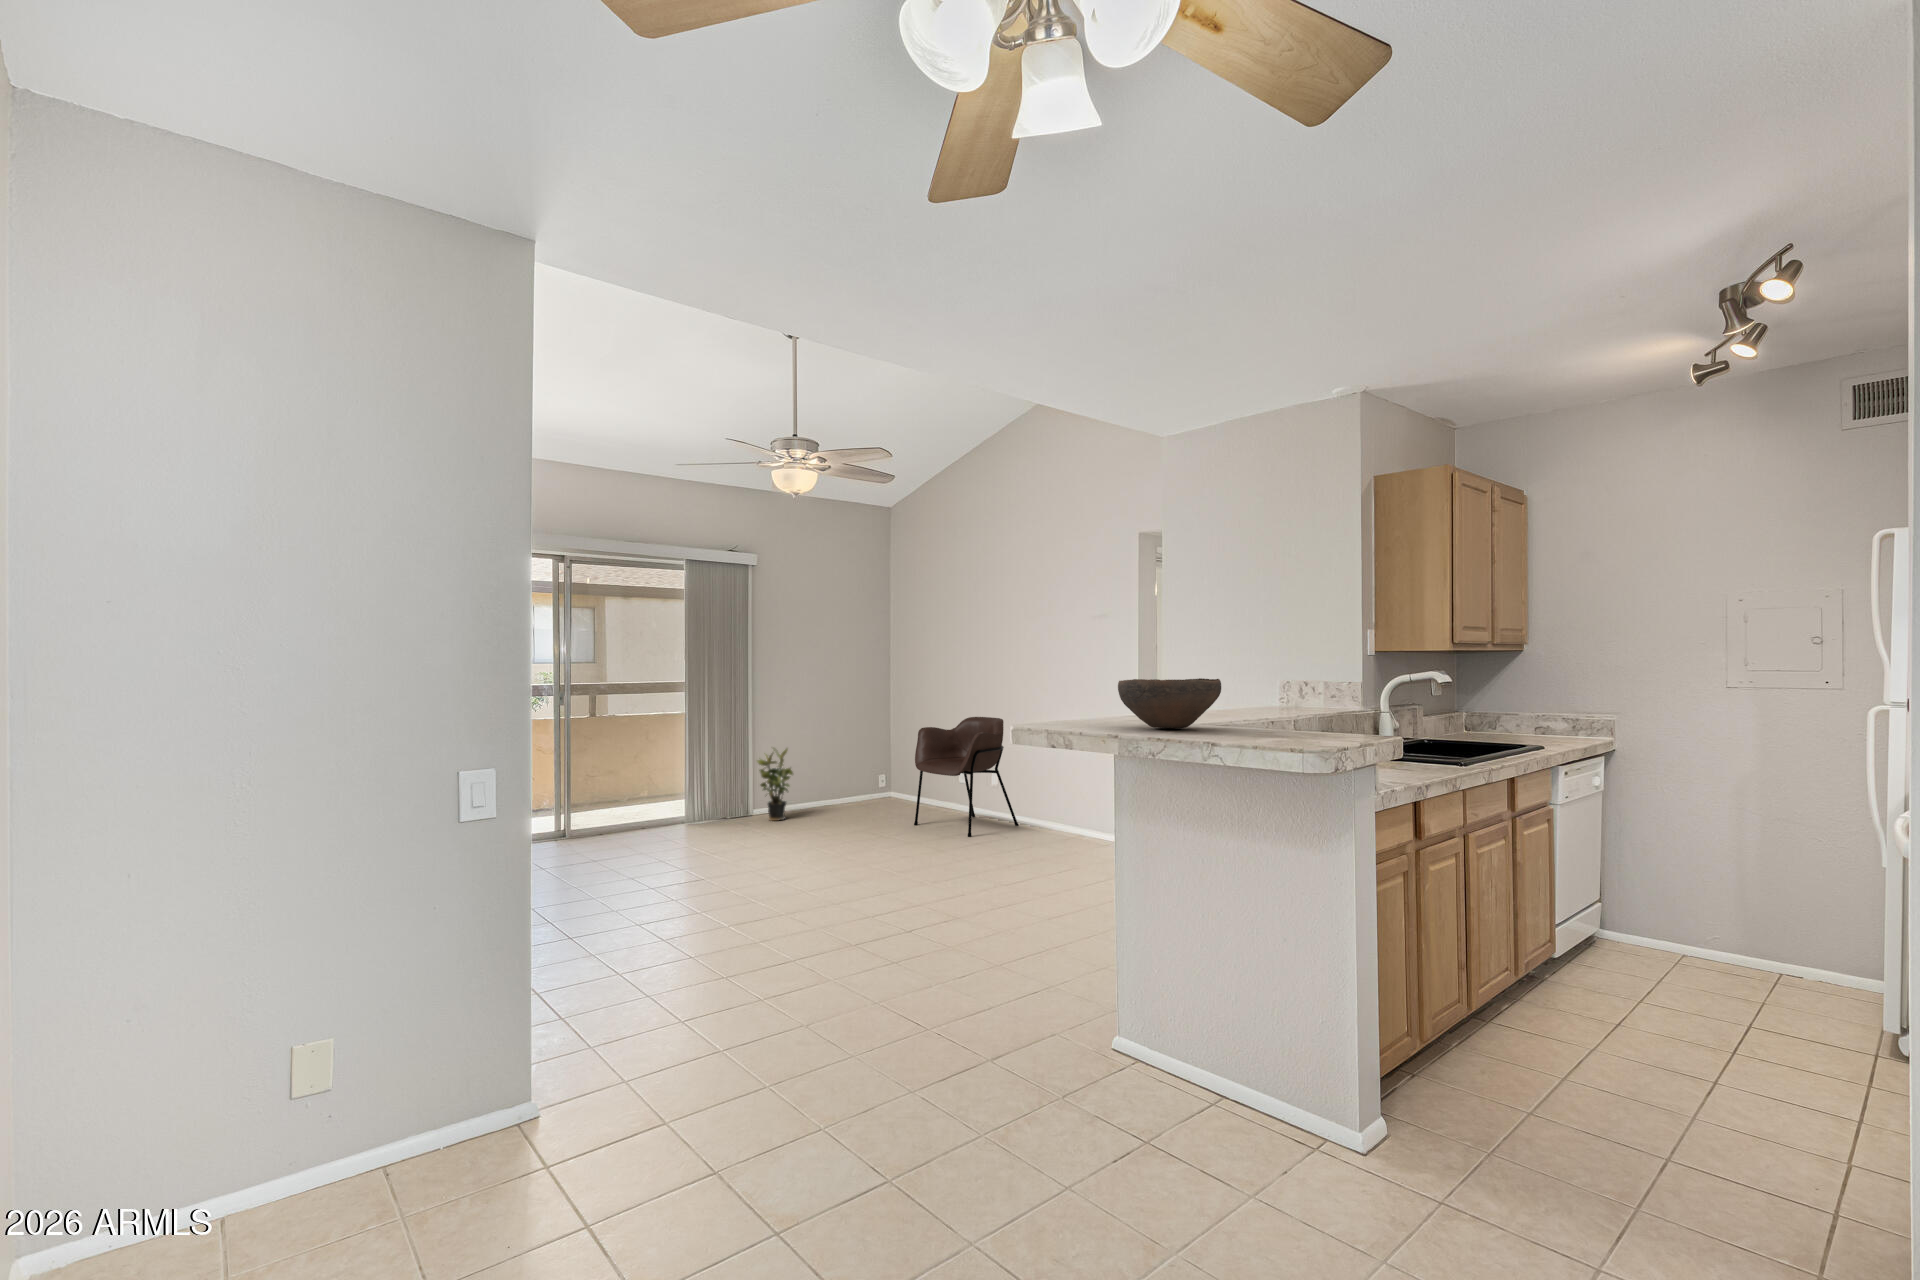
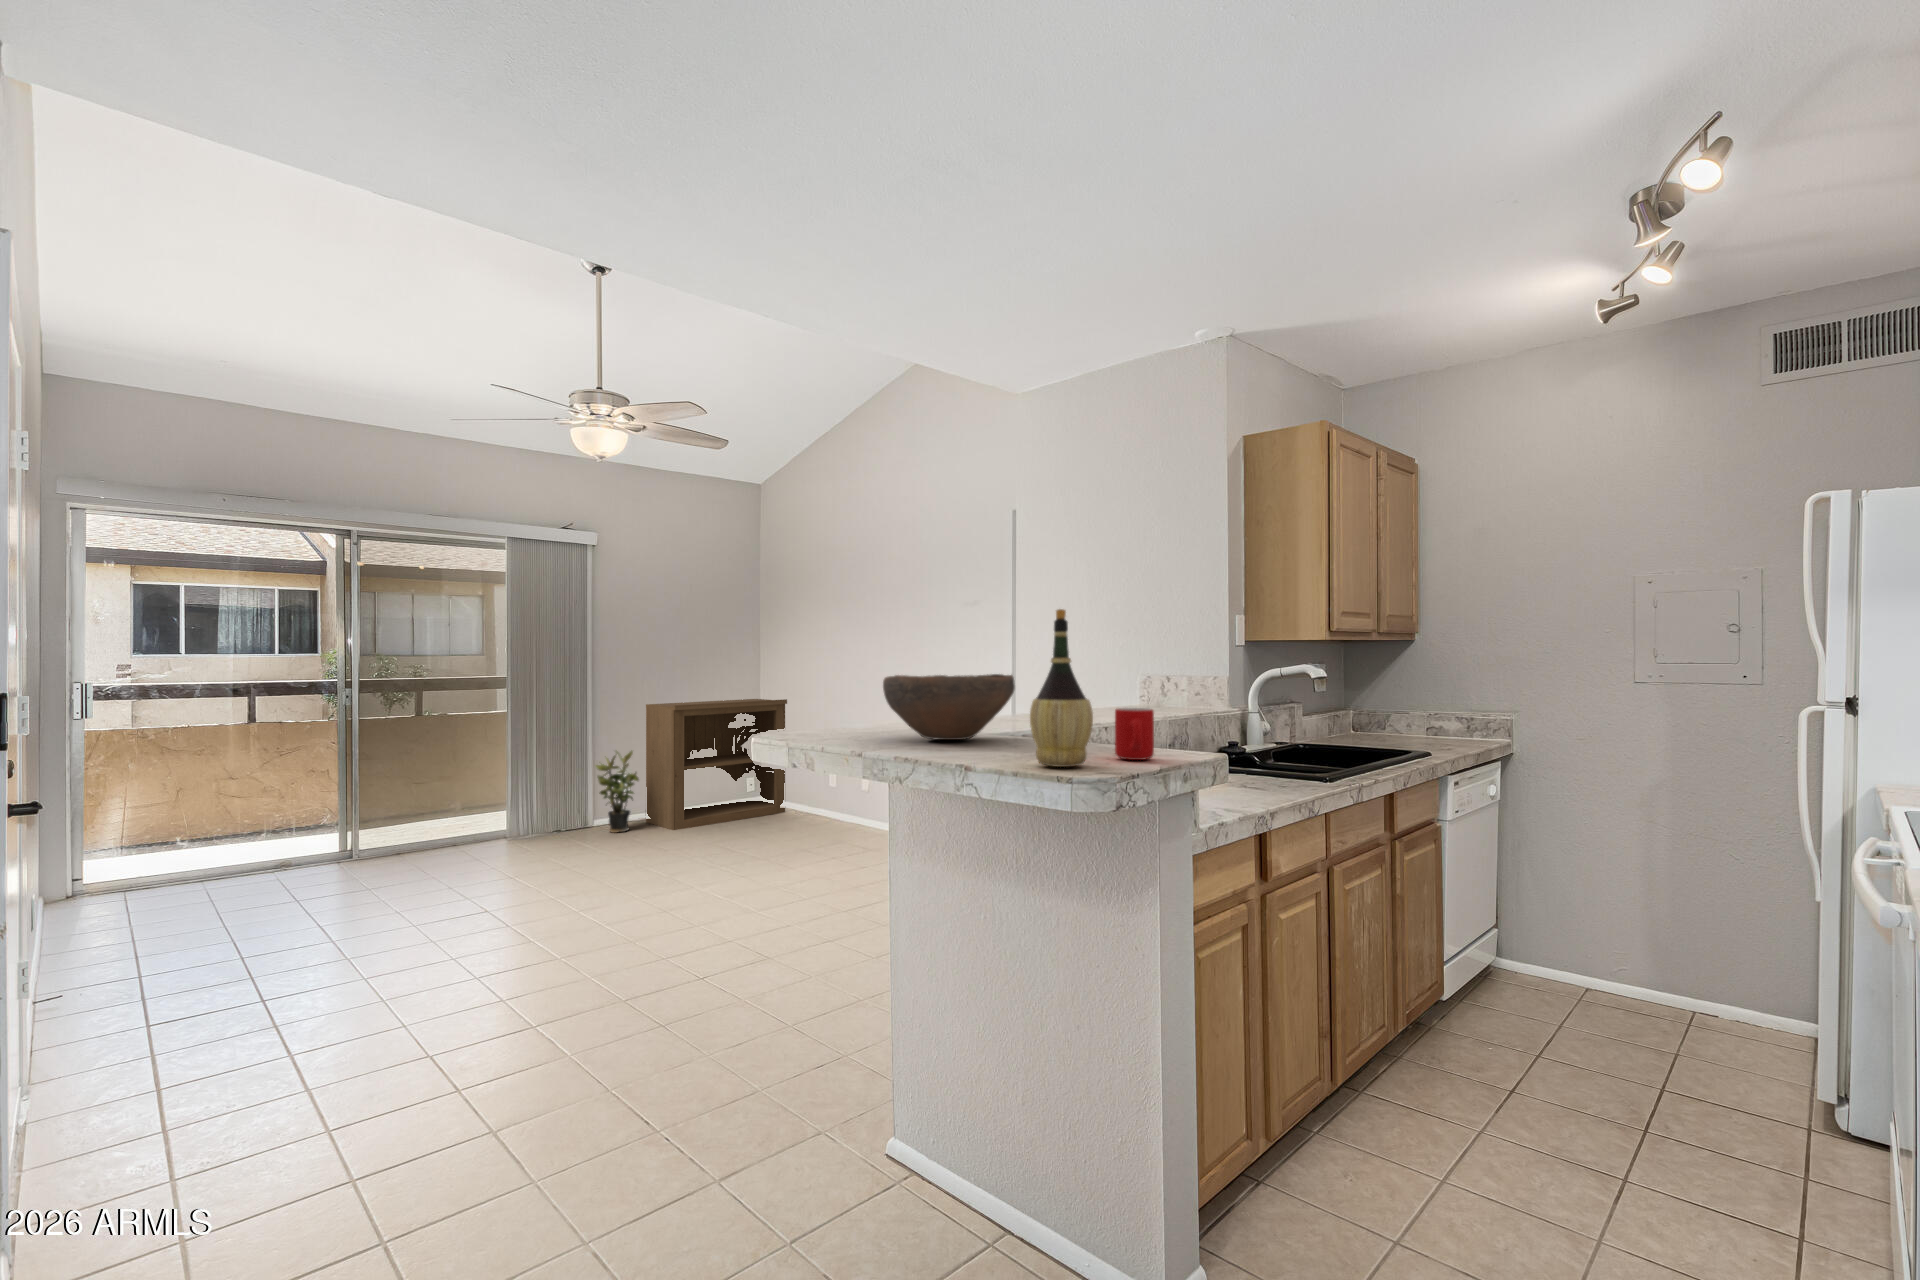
wine bottle: none [1259,632,1307,744] -> present [1030,609,1093,767]
bookshelf: none [796,702,920,820] -> present [646,699,787,830]
mug: none [1315,703,1345,740] -> present [1115,708,1154,760]
armchair: present [914,717,1019,837] -> none [771,715,886,850]

